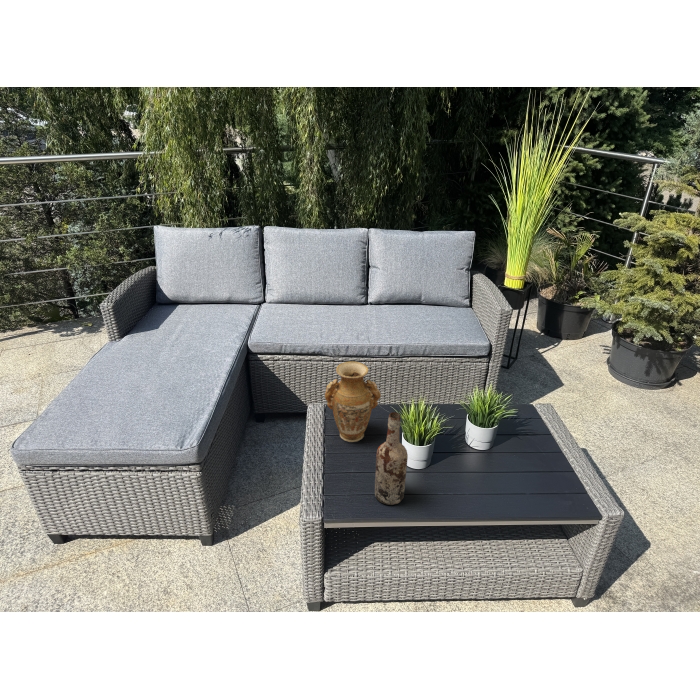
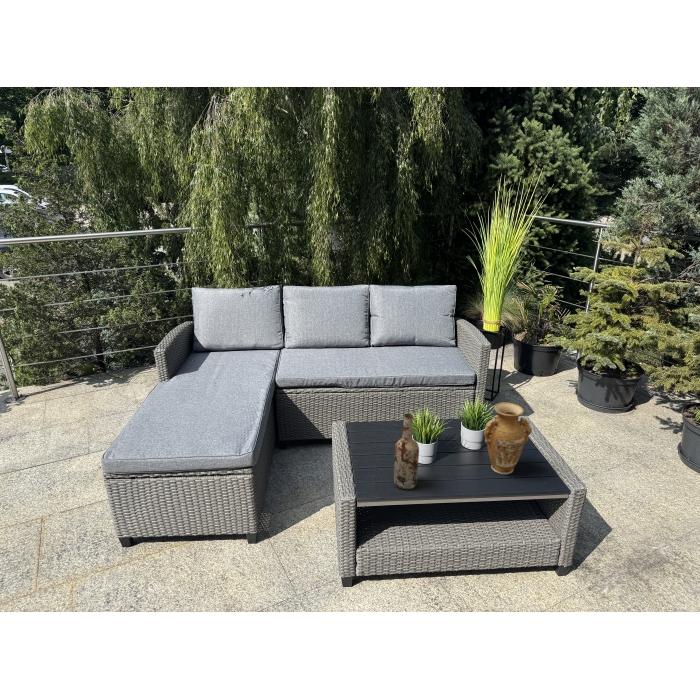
vase: present [325,361,381,442] -> present [484,402,532,474]

